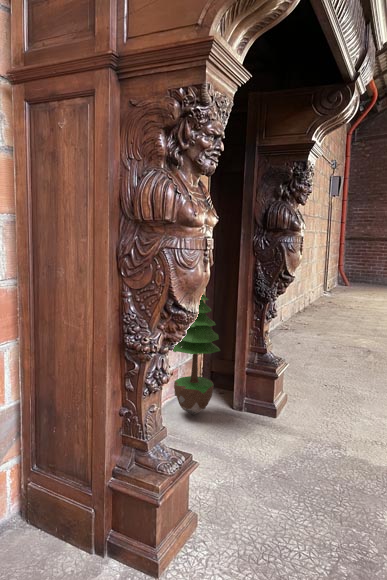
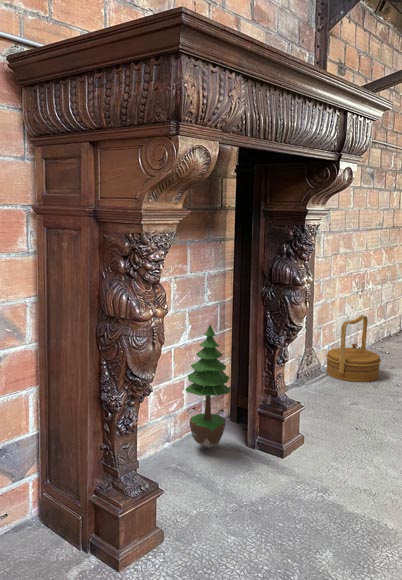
woven basket: none [266,286,317,347] -> present [326,315,381,382]

